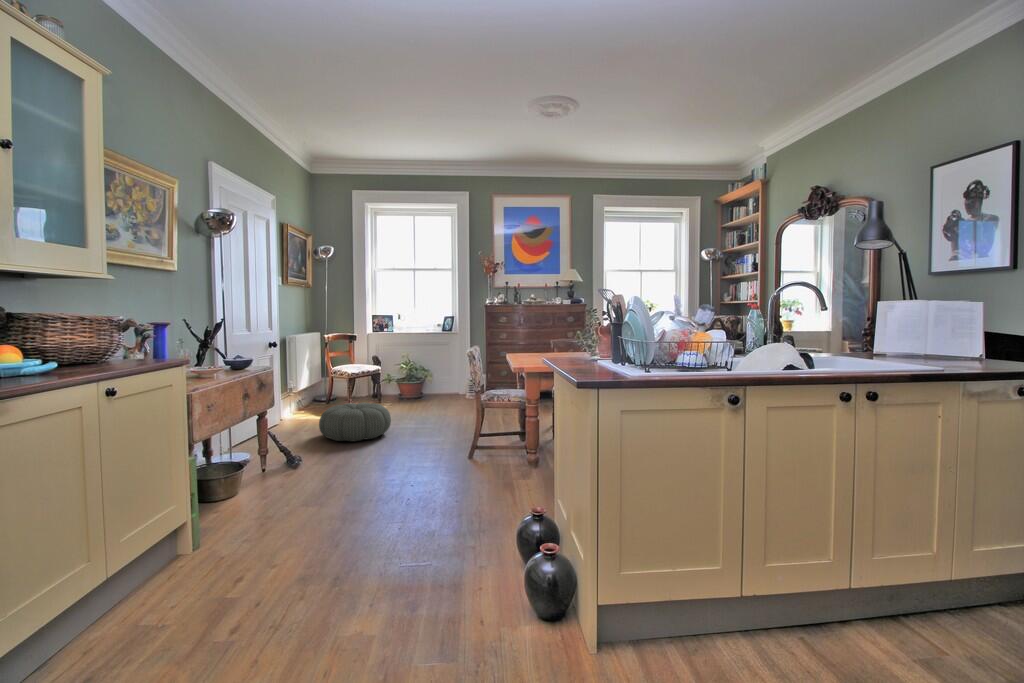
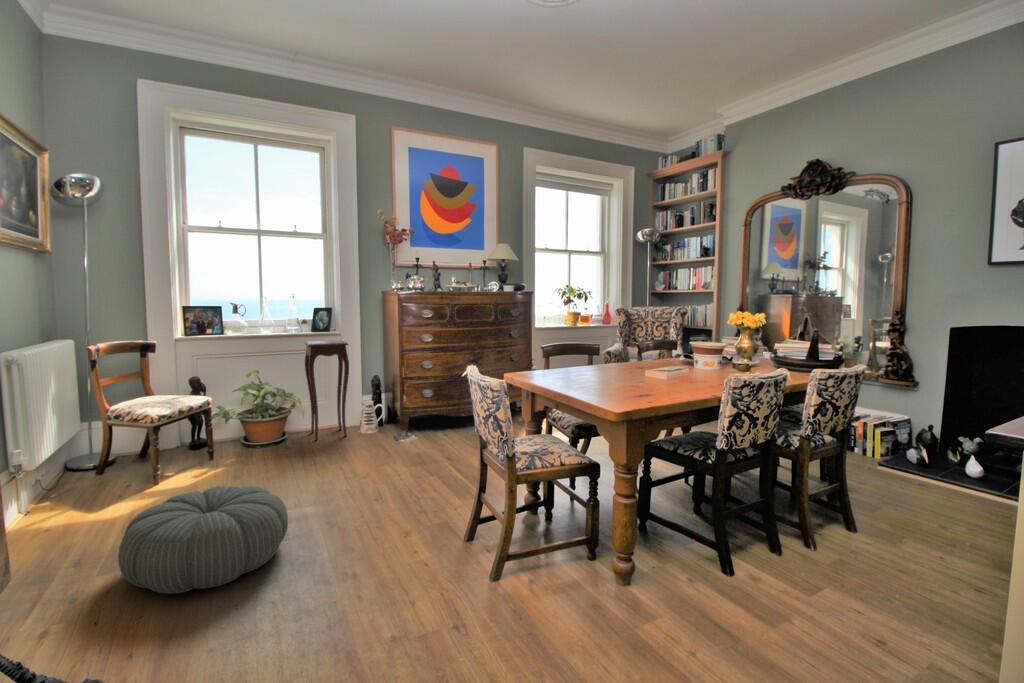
side table: none [435,337,459,399] -> present [304,340,349,440]

